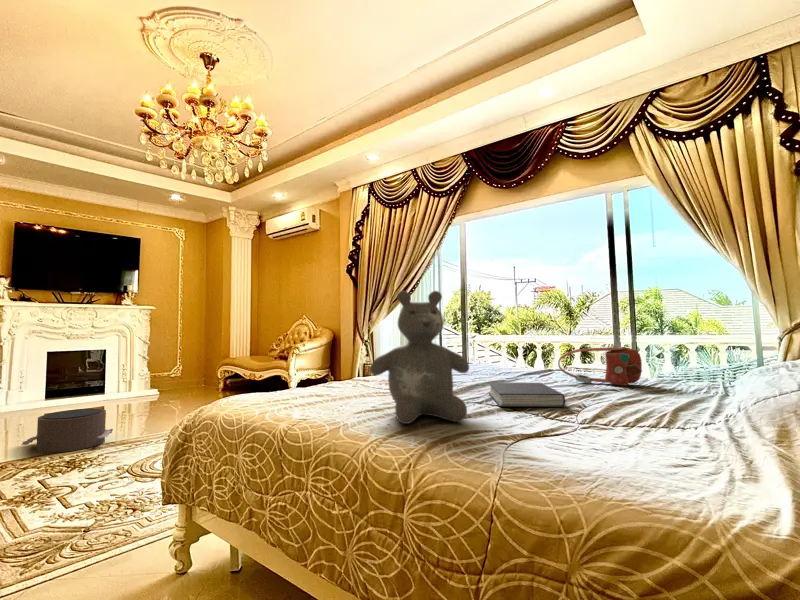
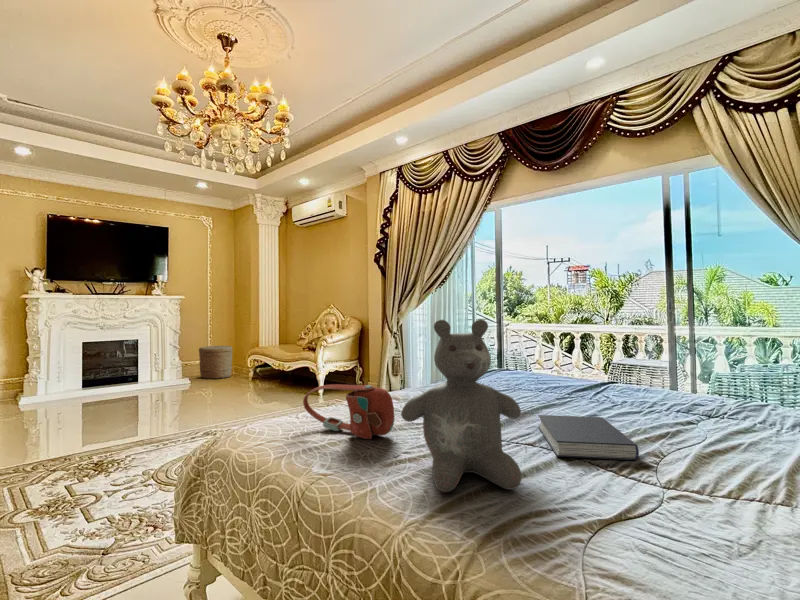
handbag: present [558,347,642,386] -> present [303,384,394,439]
woven basket: none [168,358,203,391] -> present [199,346,233,379]
pouf: present [21,409,113,453] -> none [53,406,142,452]

